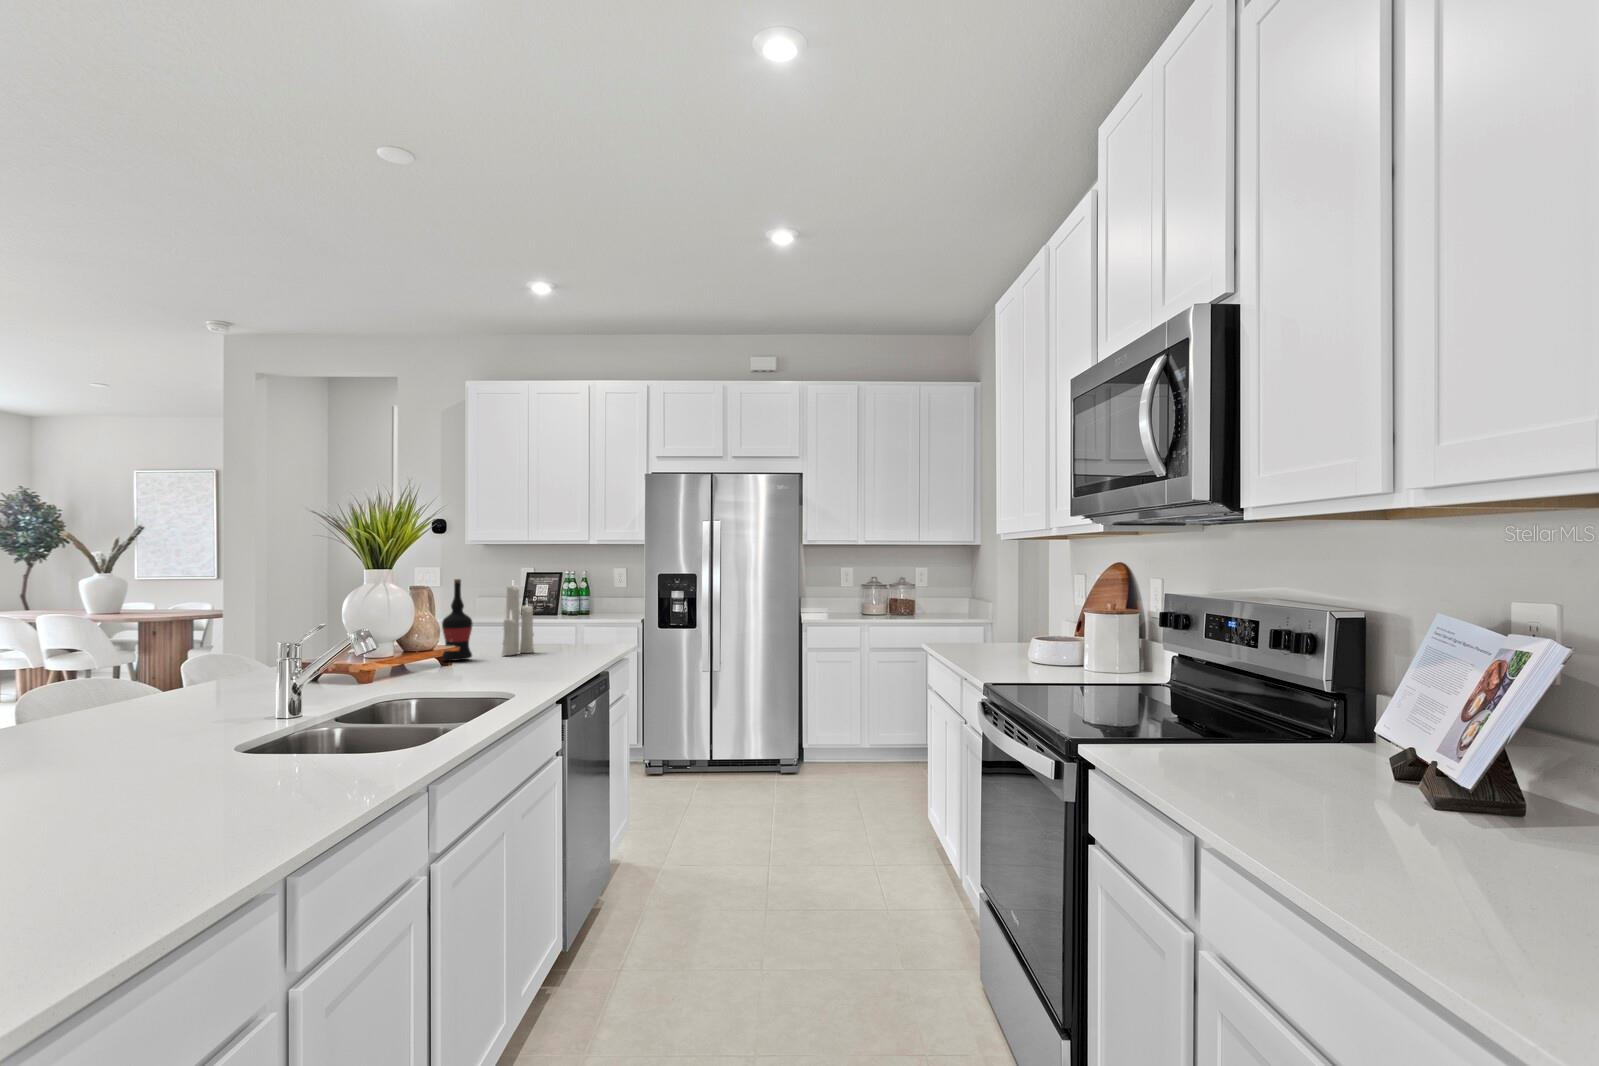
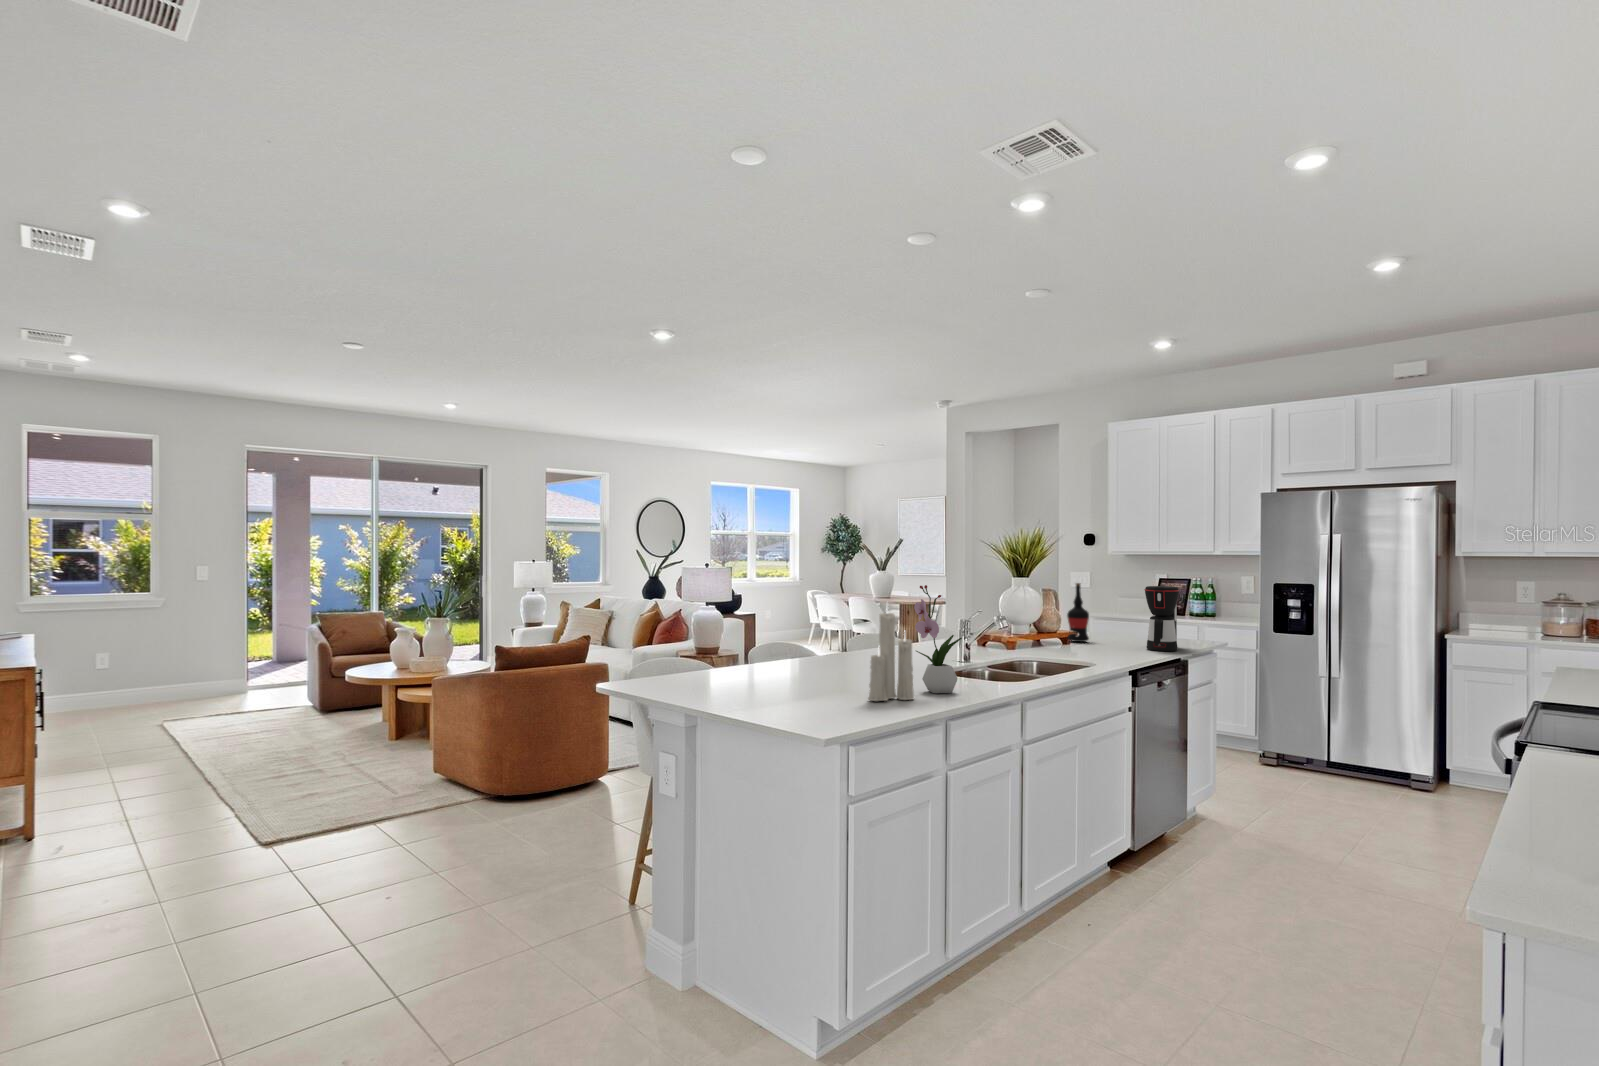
coffee maker: none [551,579,594,664] -> present [1144,586,1179,651]
candle: present [502,583,534,655] -> present [868,609,914,701]
flower arrangement: none [209,588,321,805] -> present [914,585,962,693]

